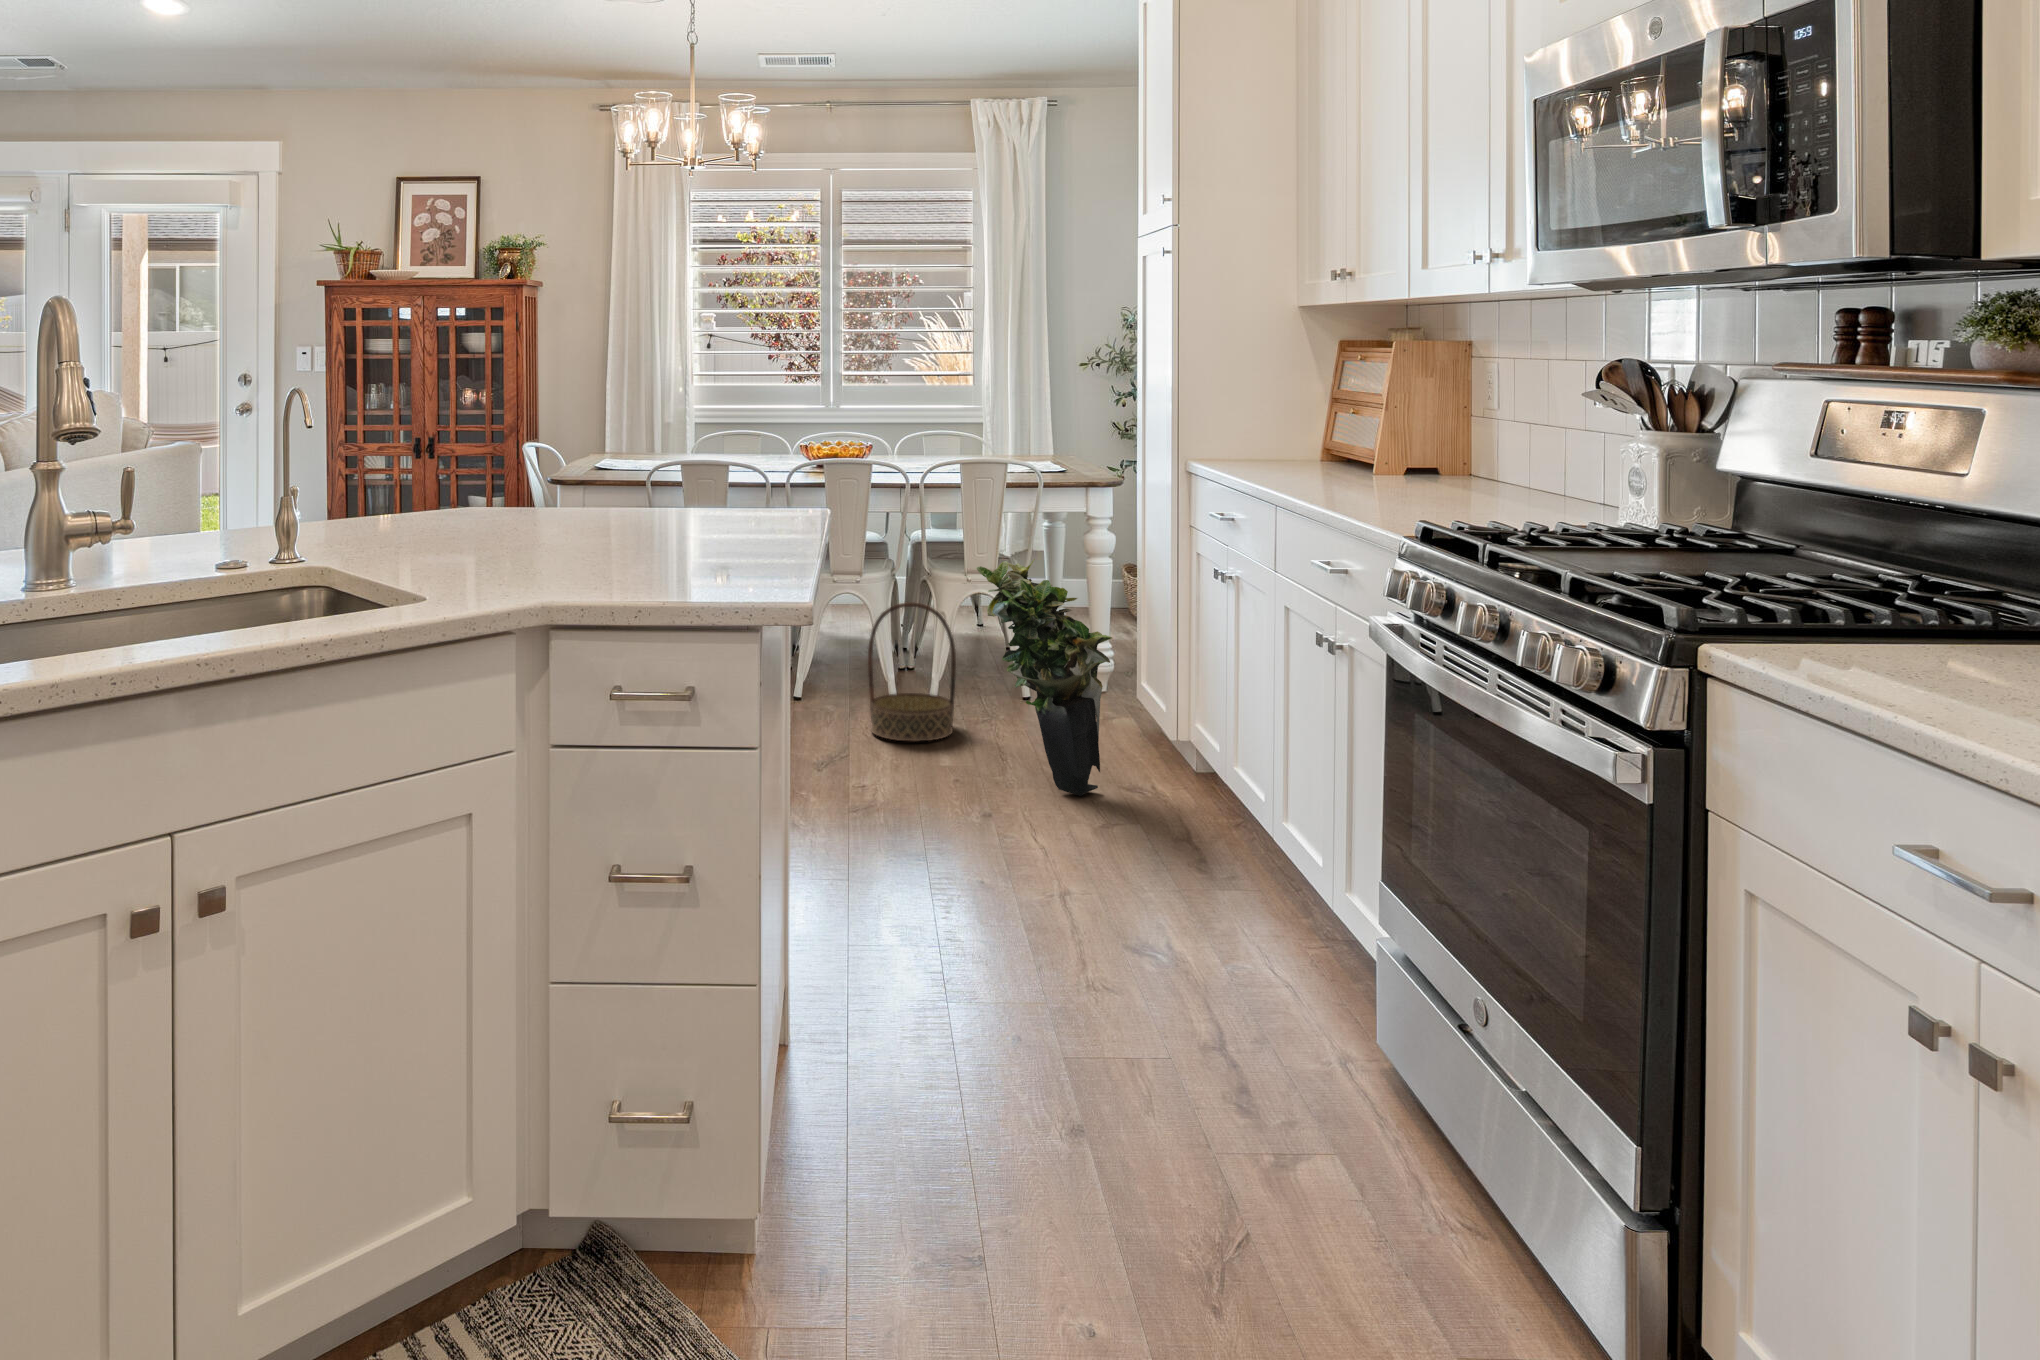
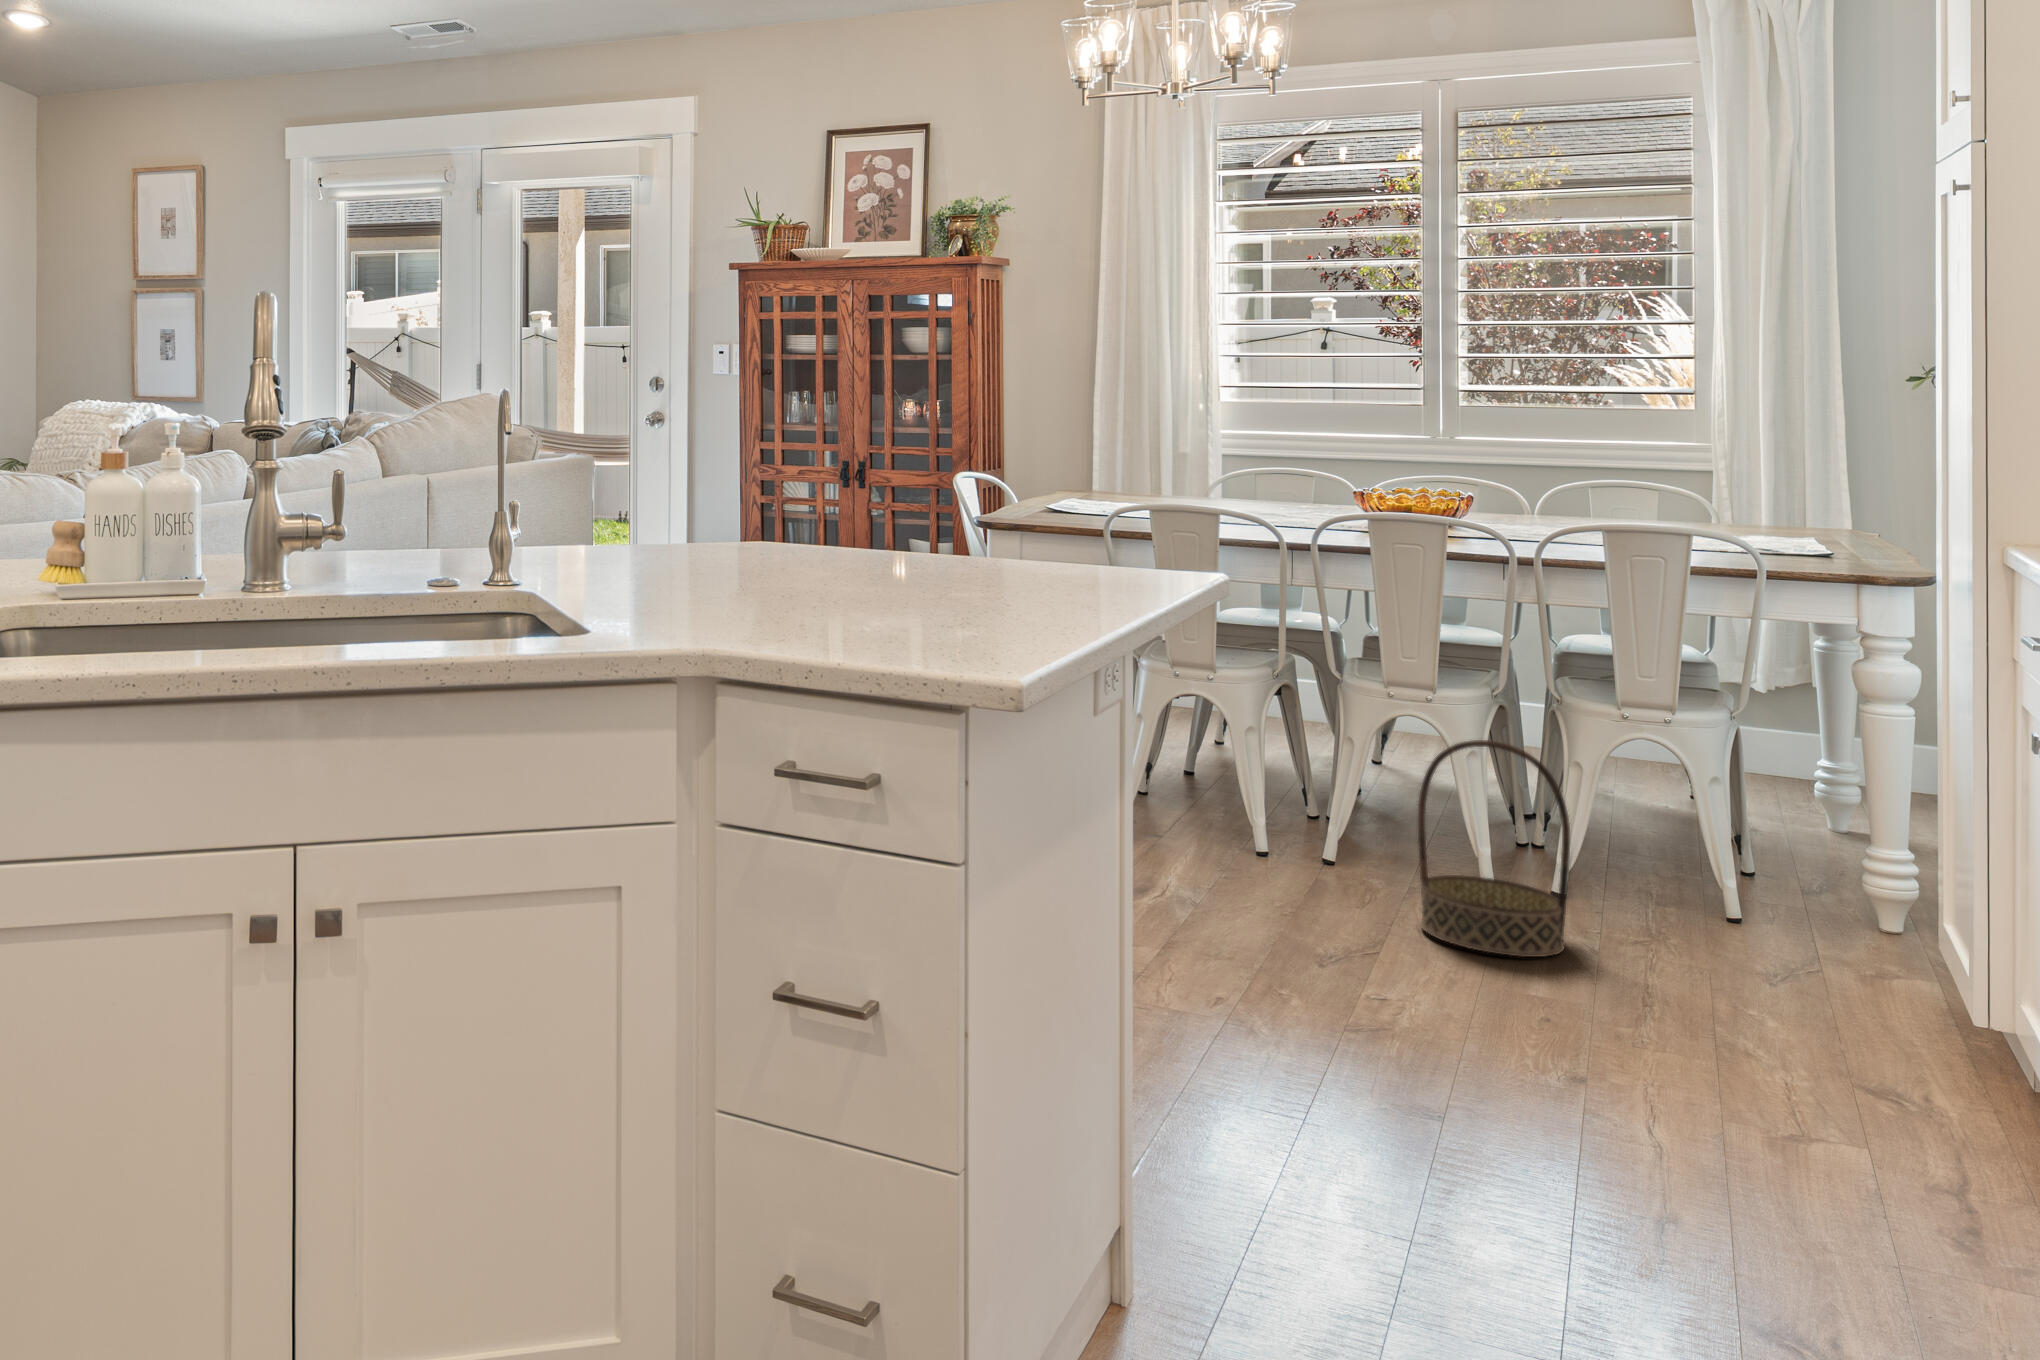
potted plant: present [976,559,1112,796] -> none [1578,694,1837,1093]

